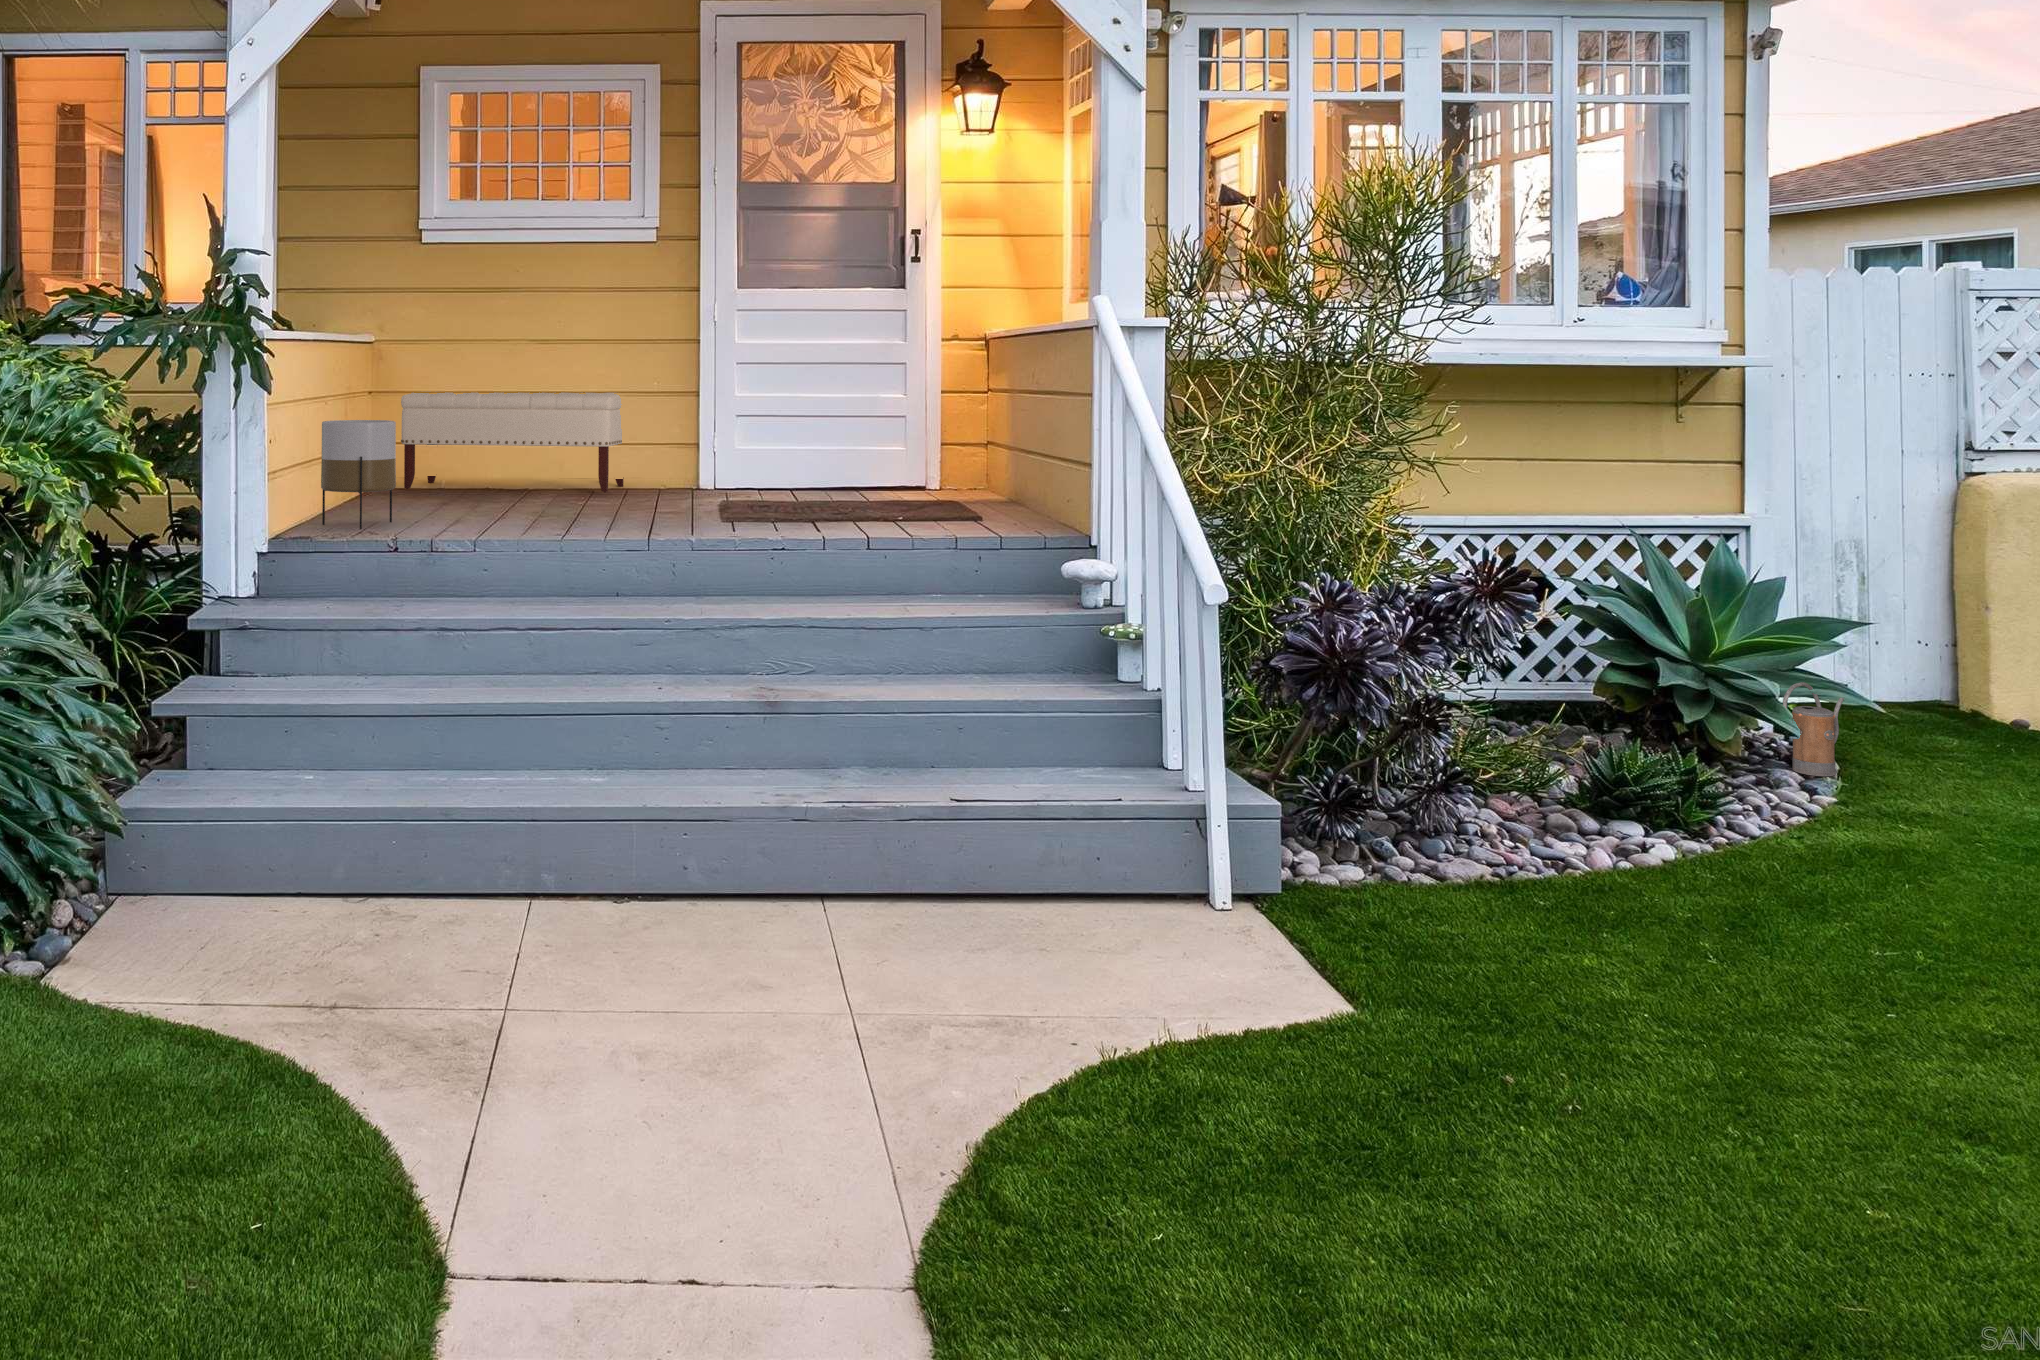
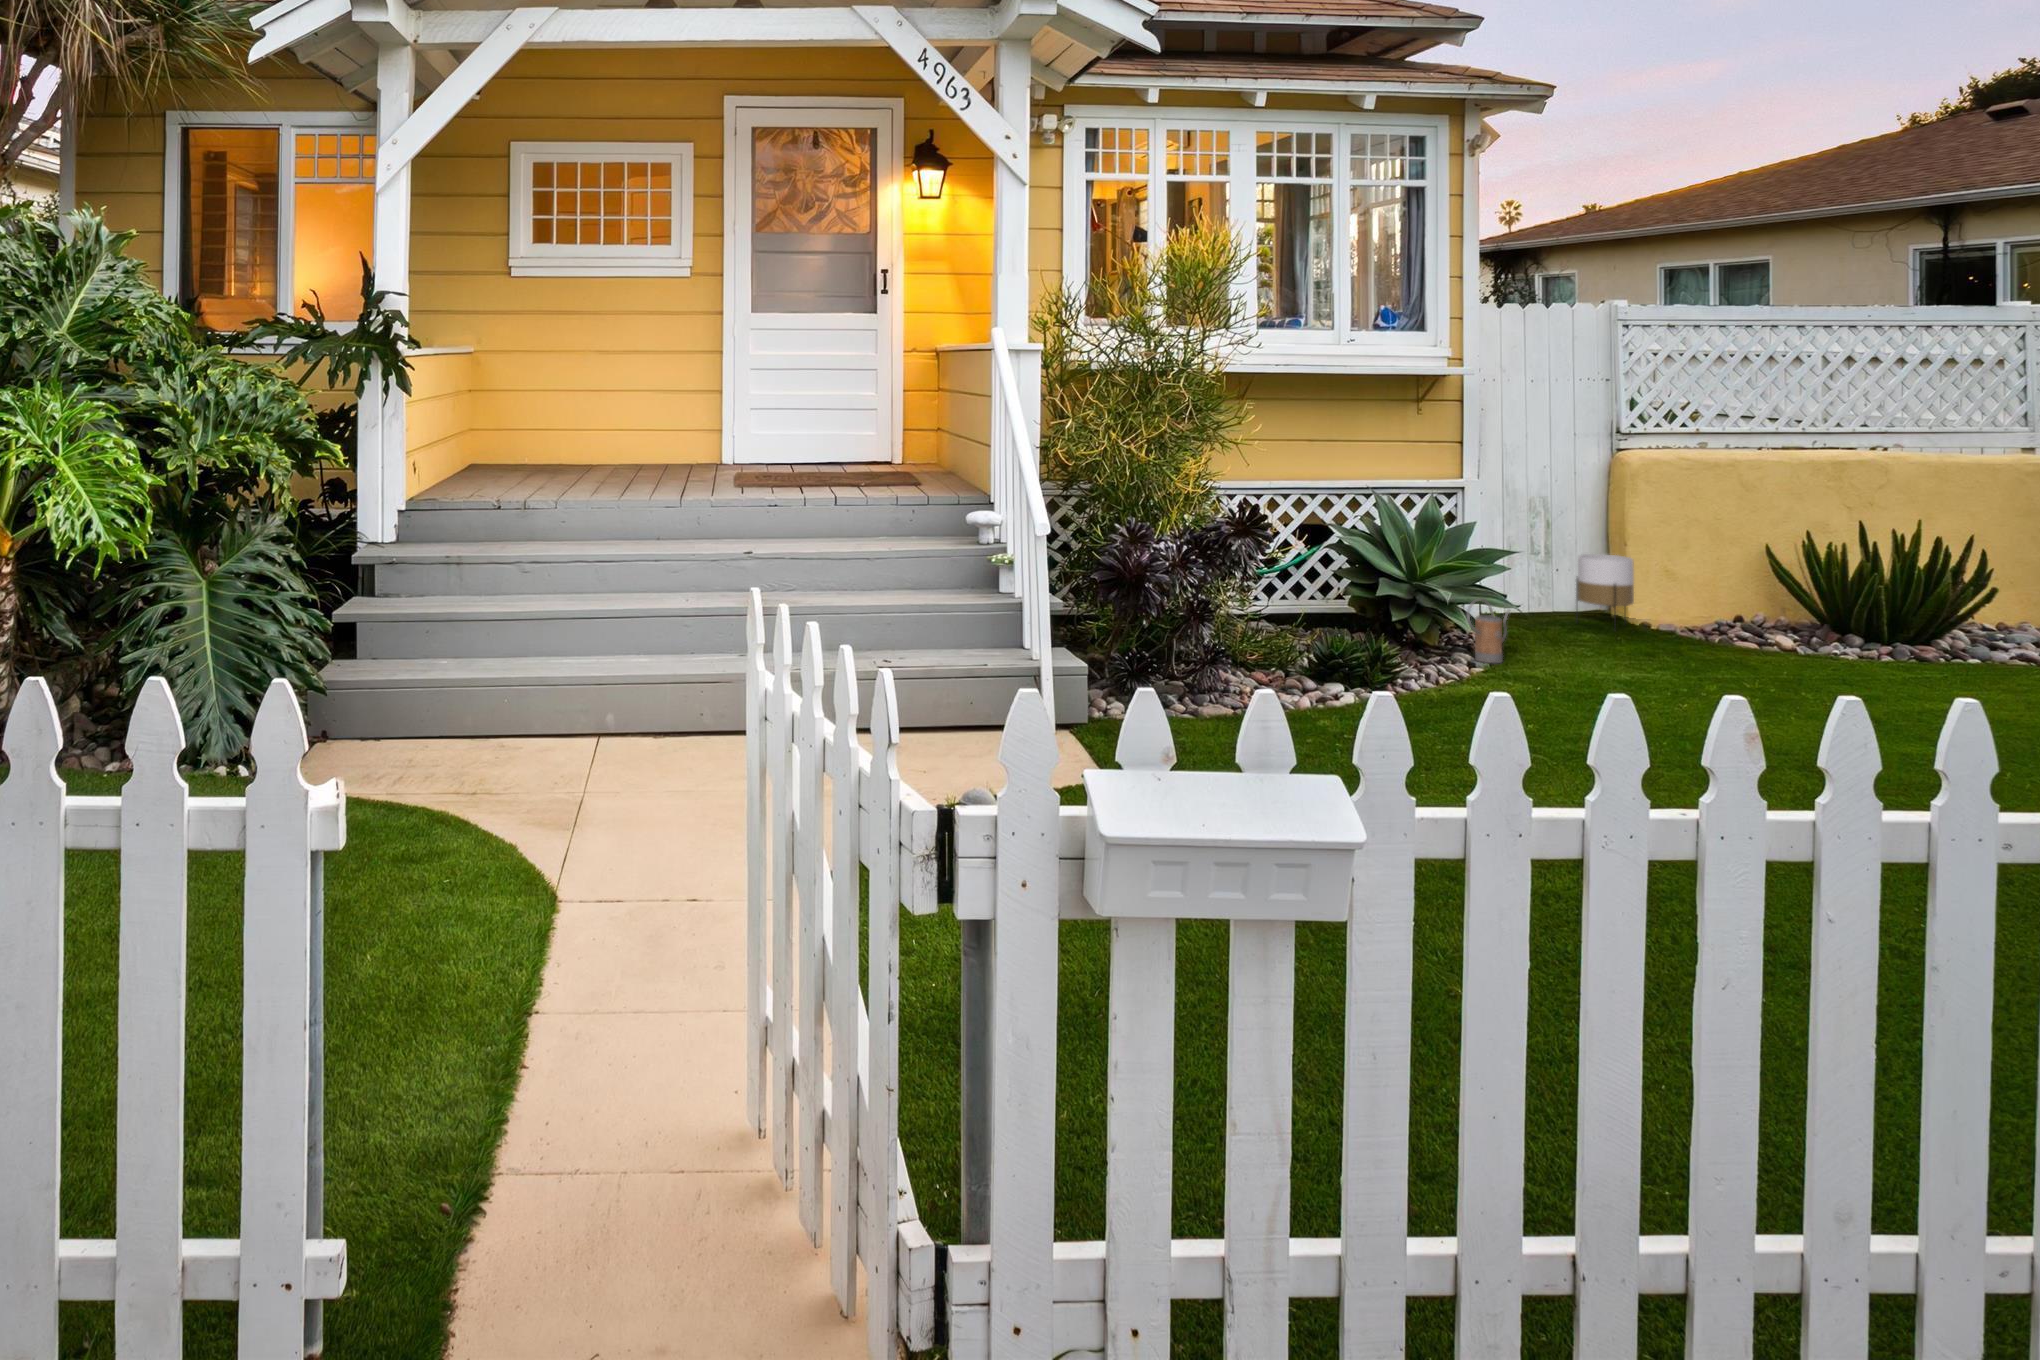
bench: present [401,392,624,493] -> none [486,392,656,467]
planter: present [321,420,396,529] -> present [1576,554,1634,609]

